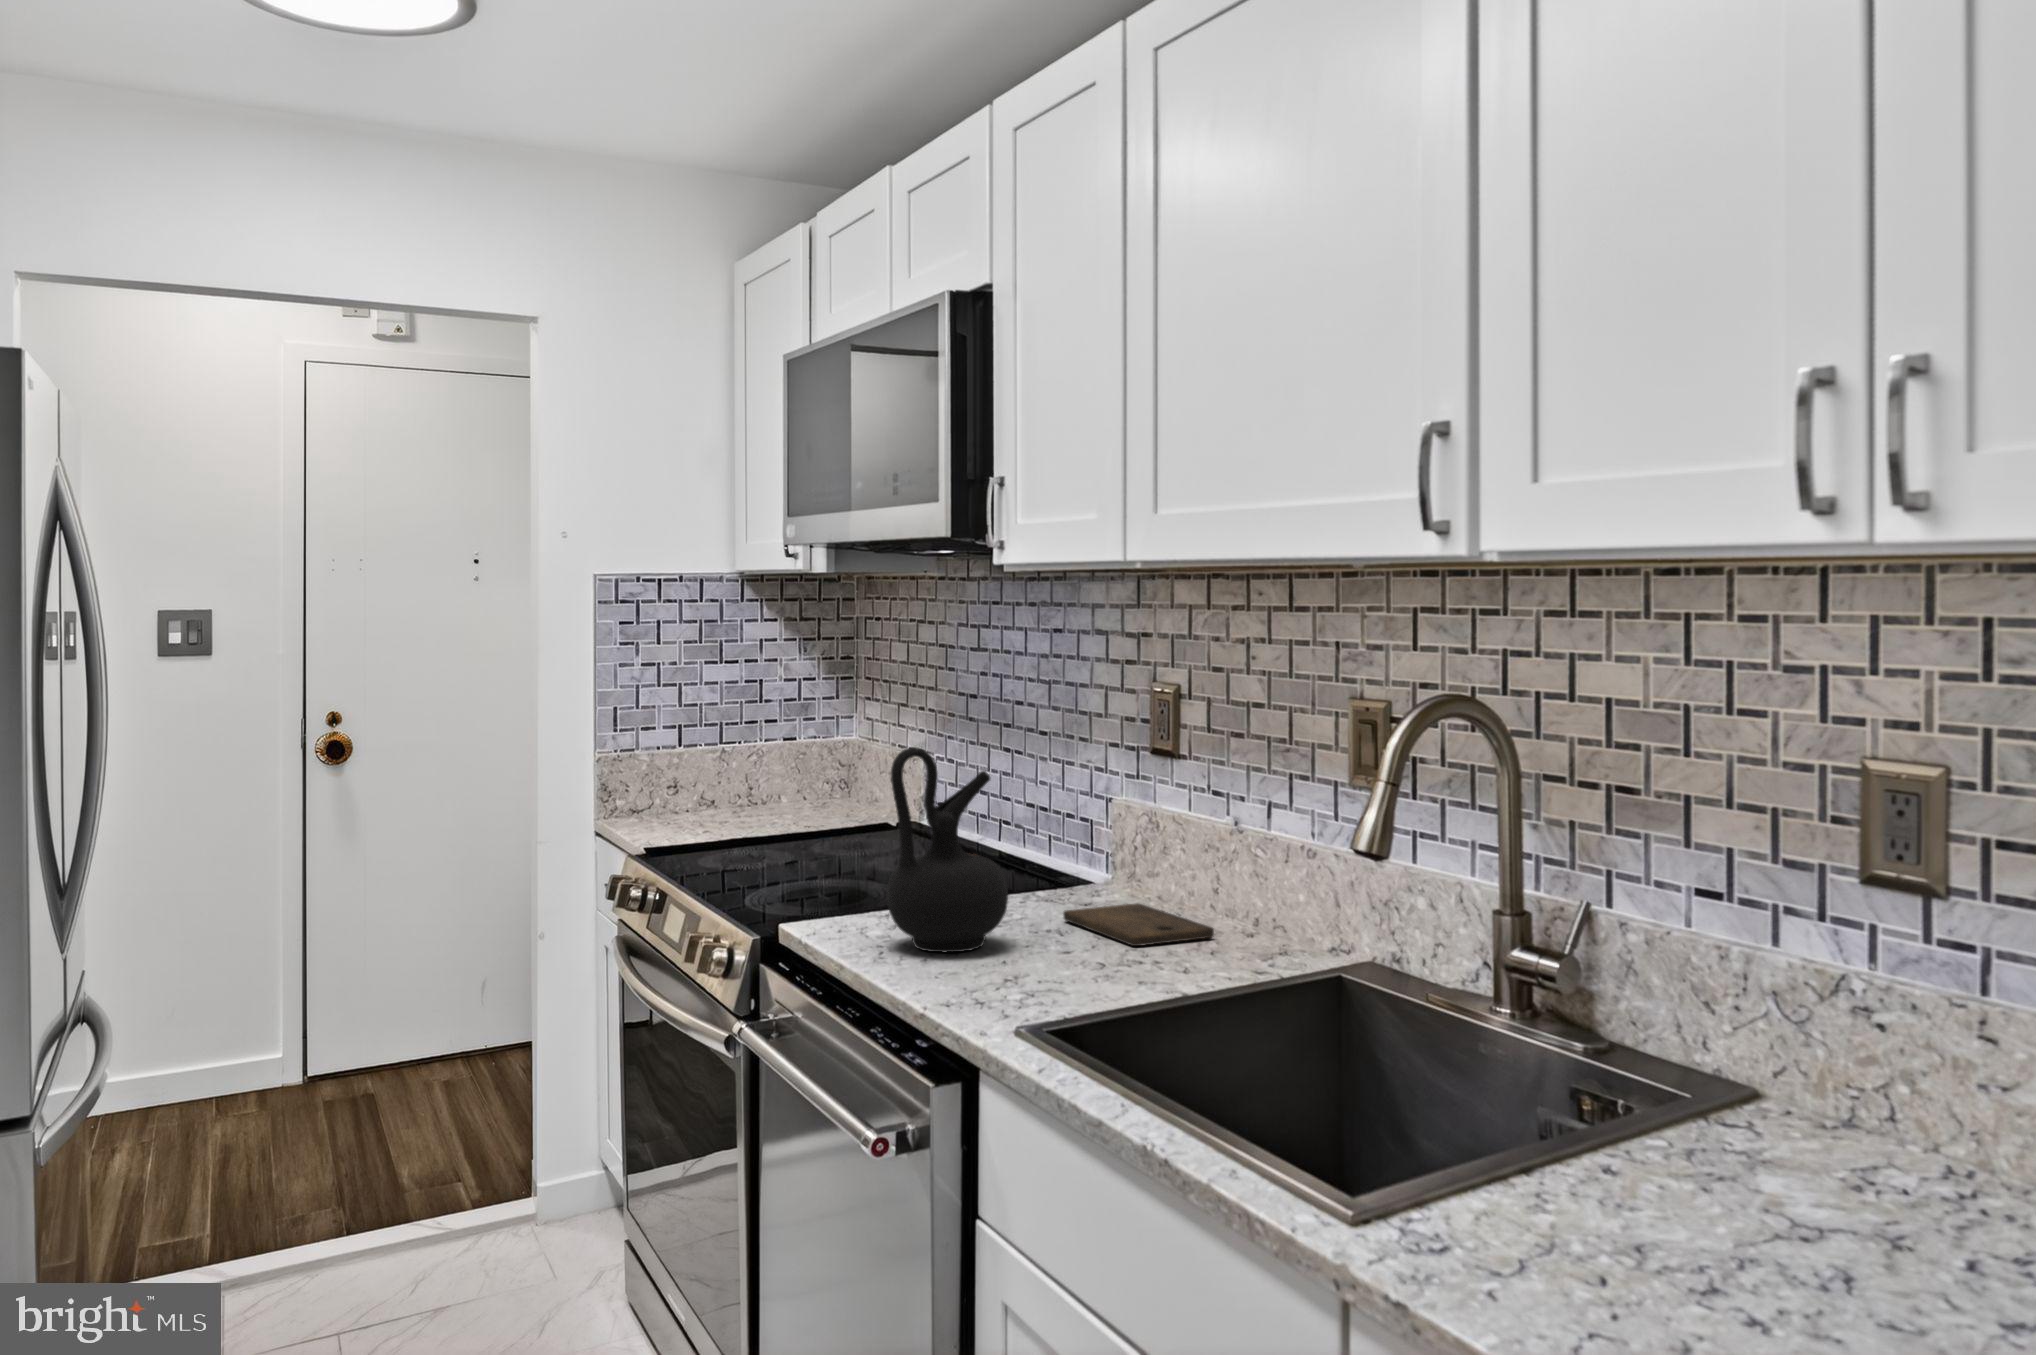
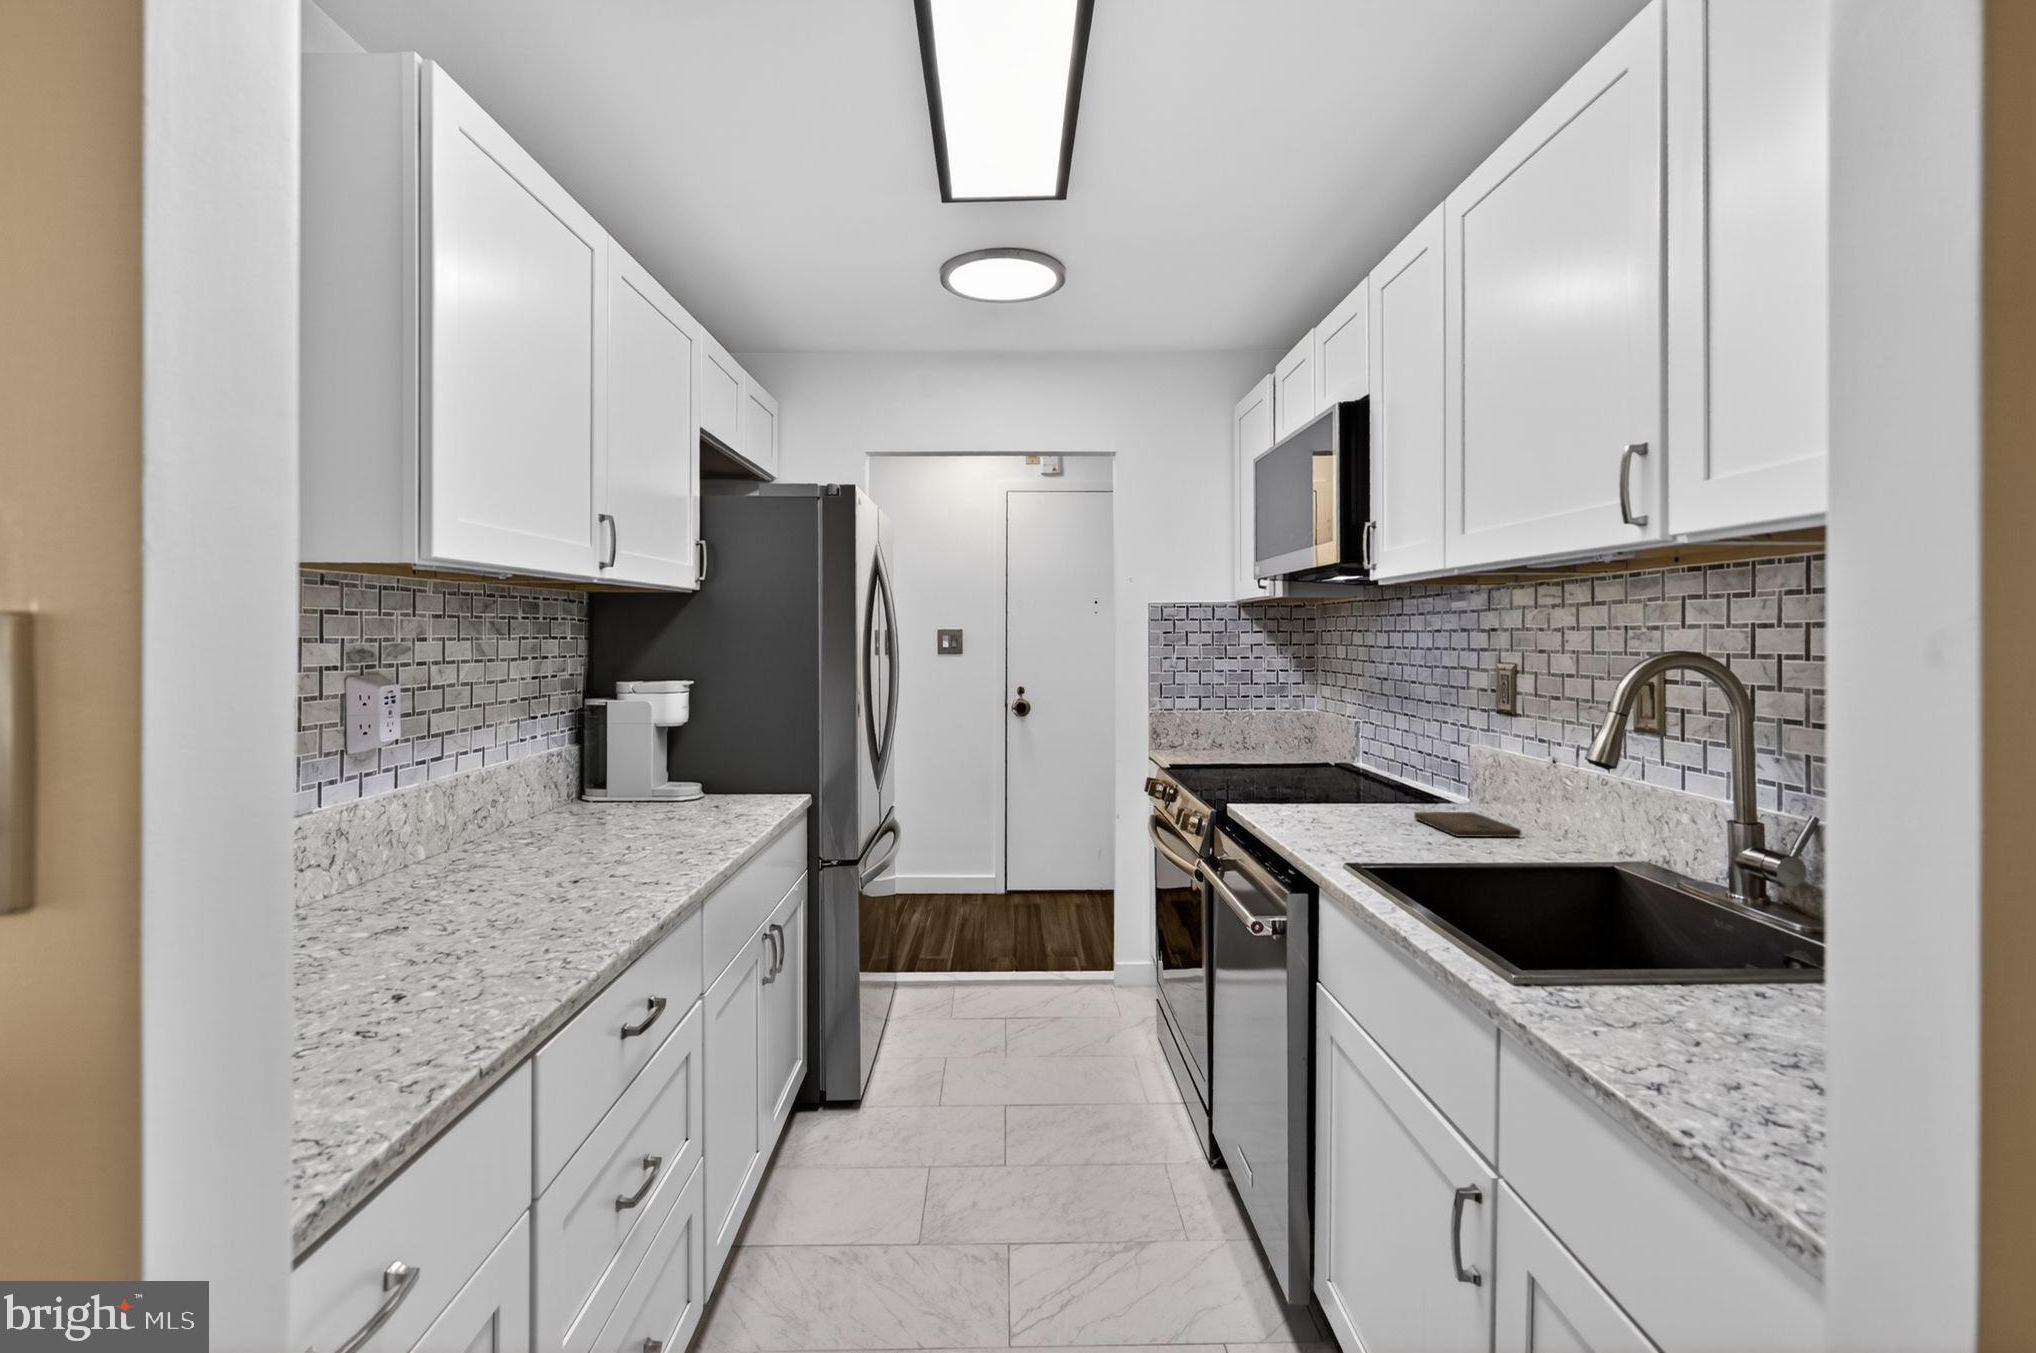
ceramic jug: present [886,747,1008,952] -> none [1283,695,1365,829]

